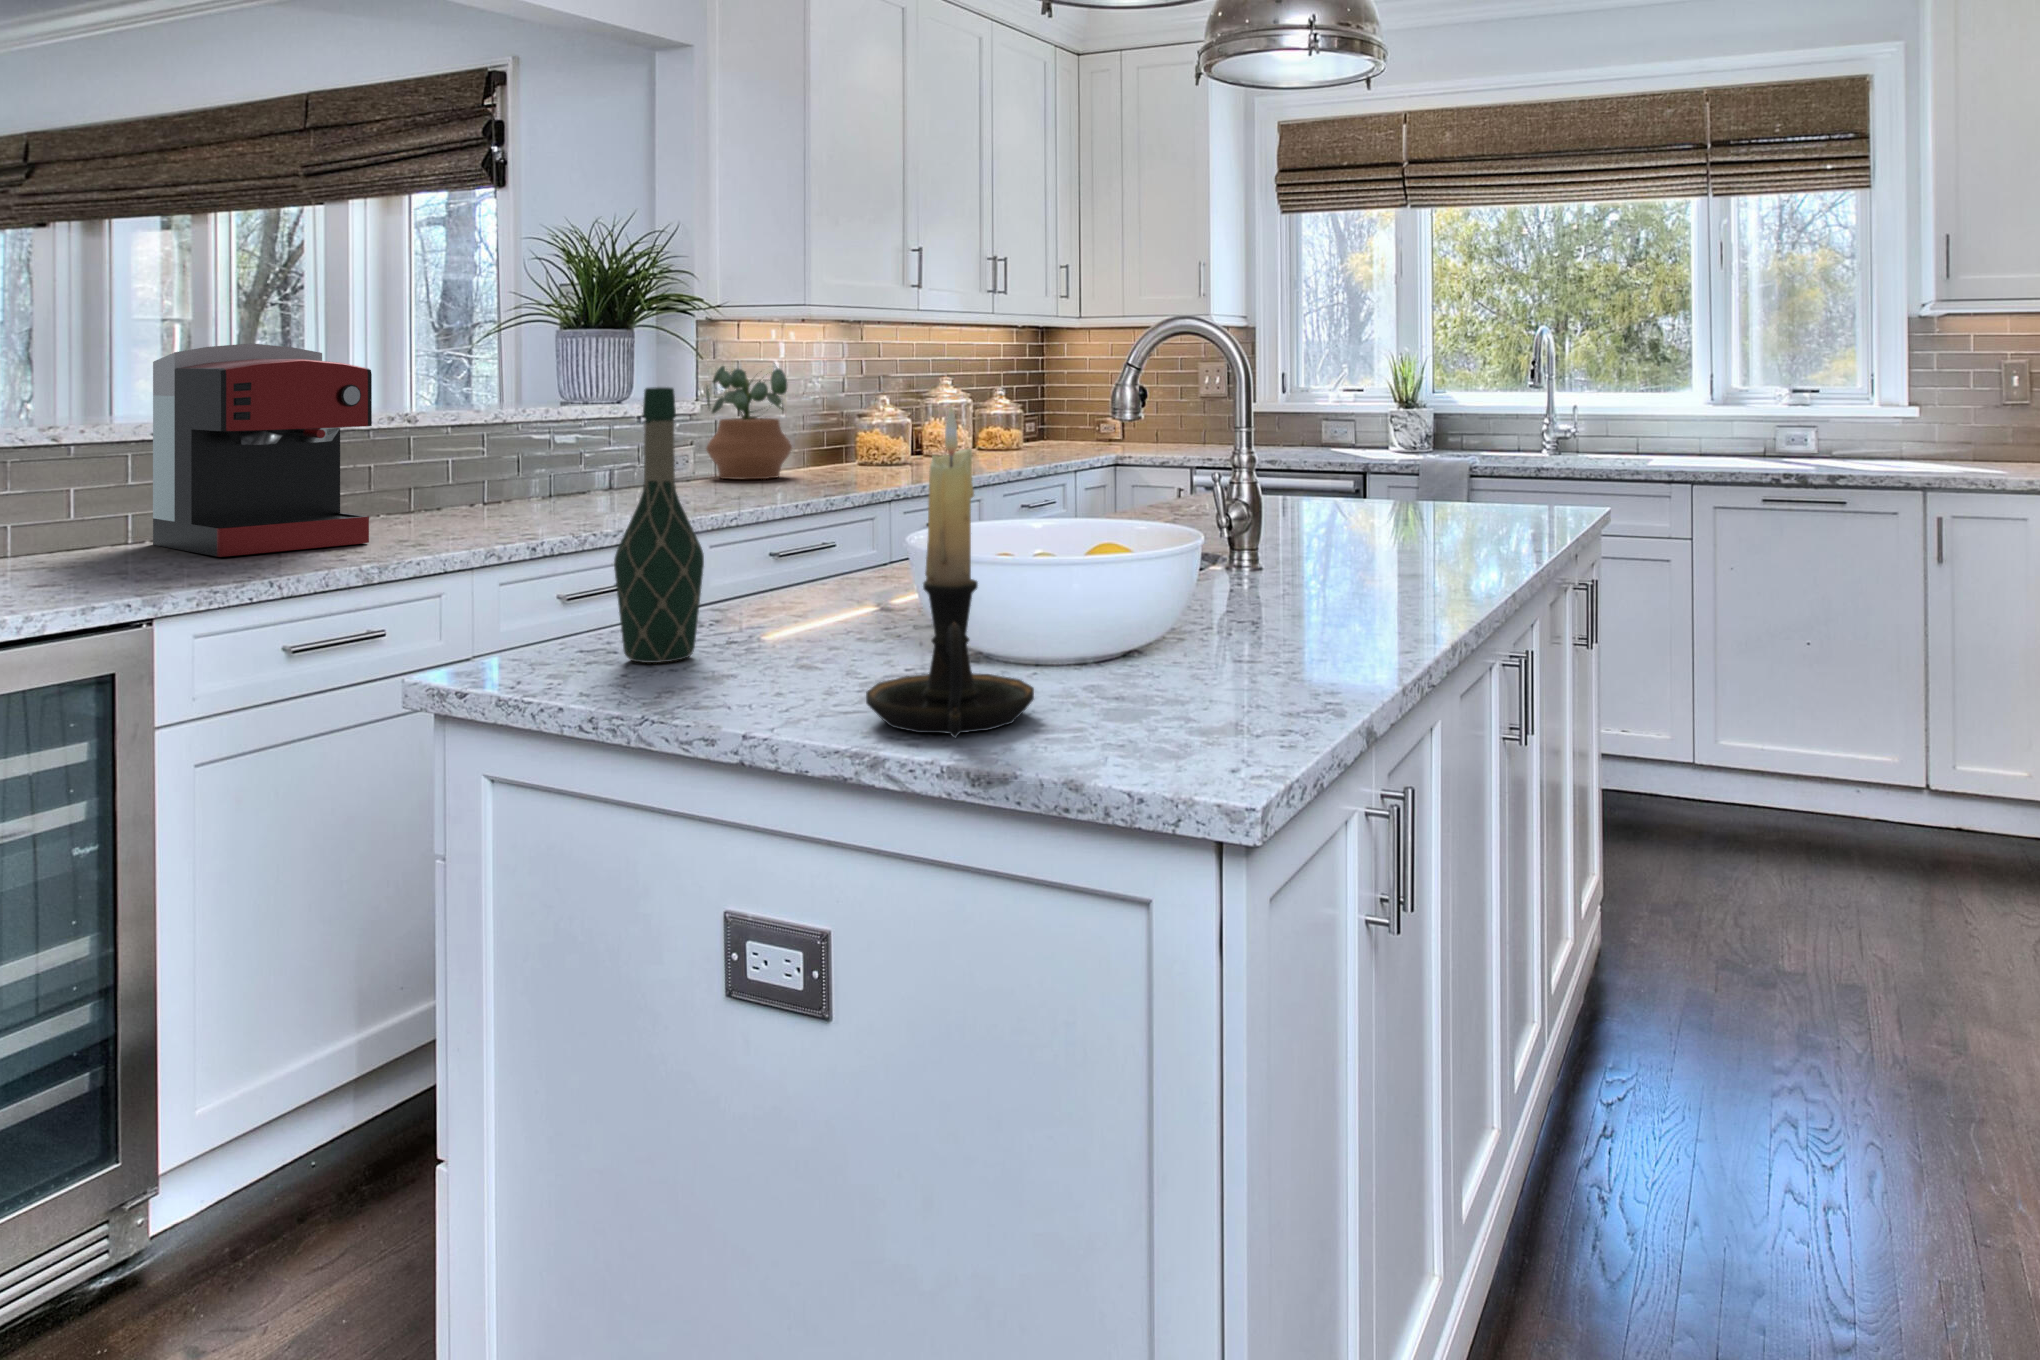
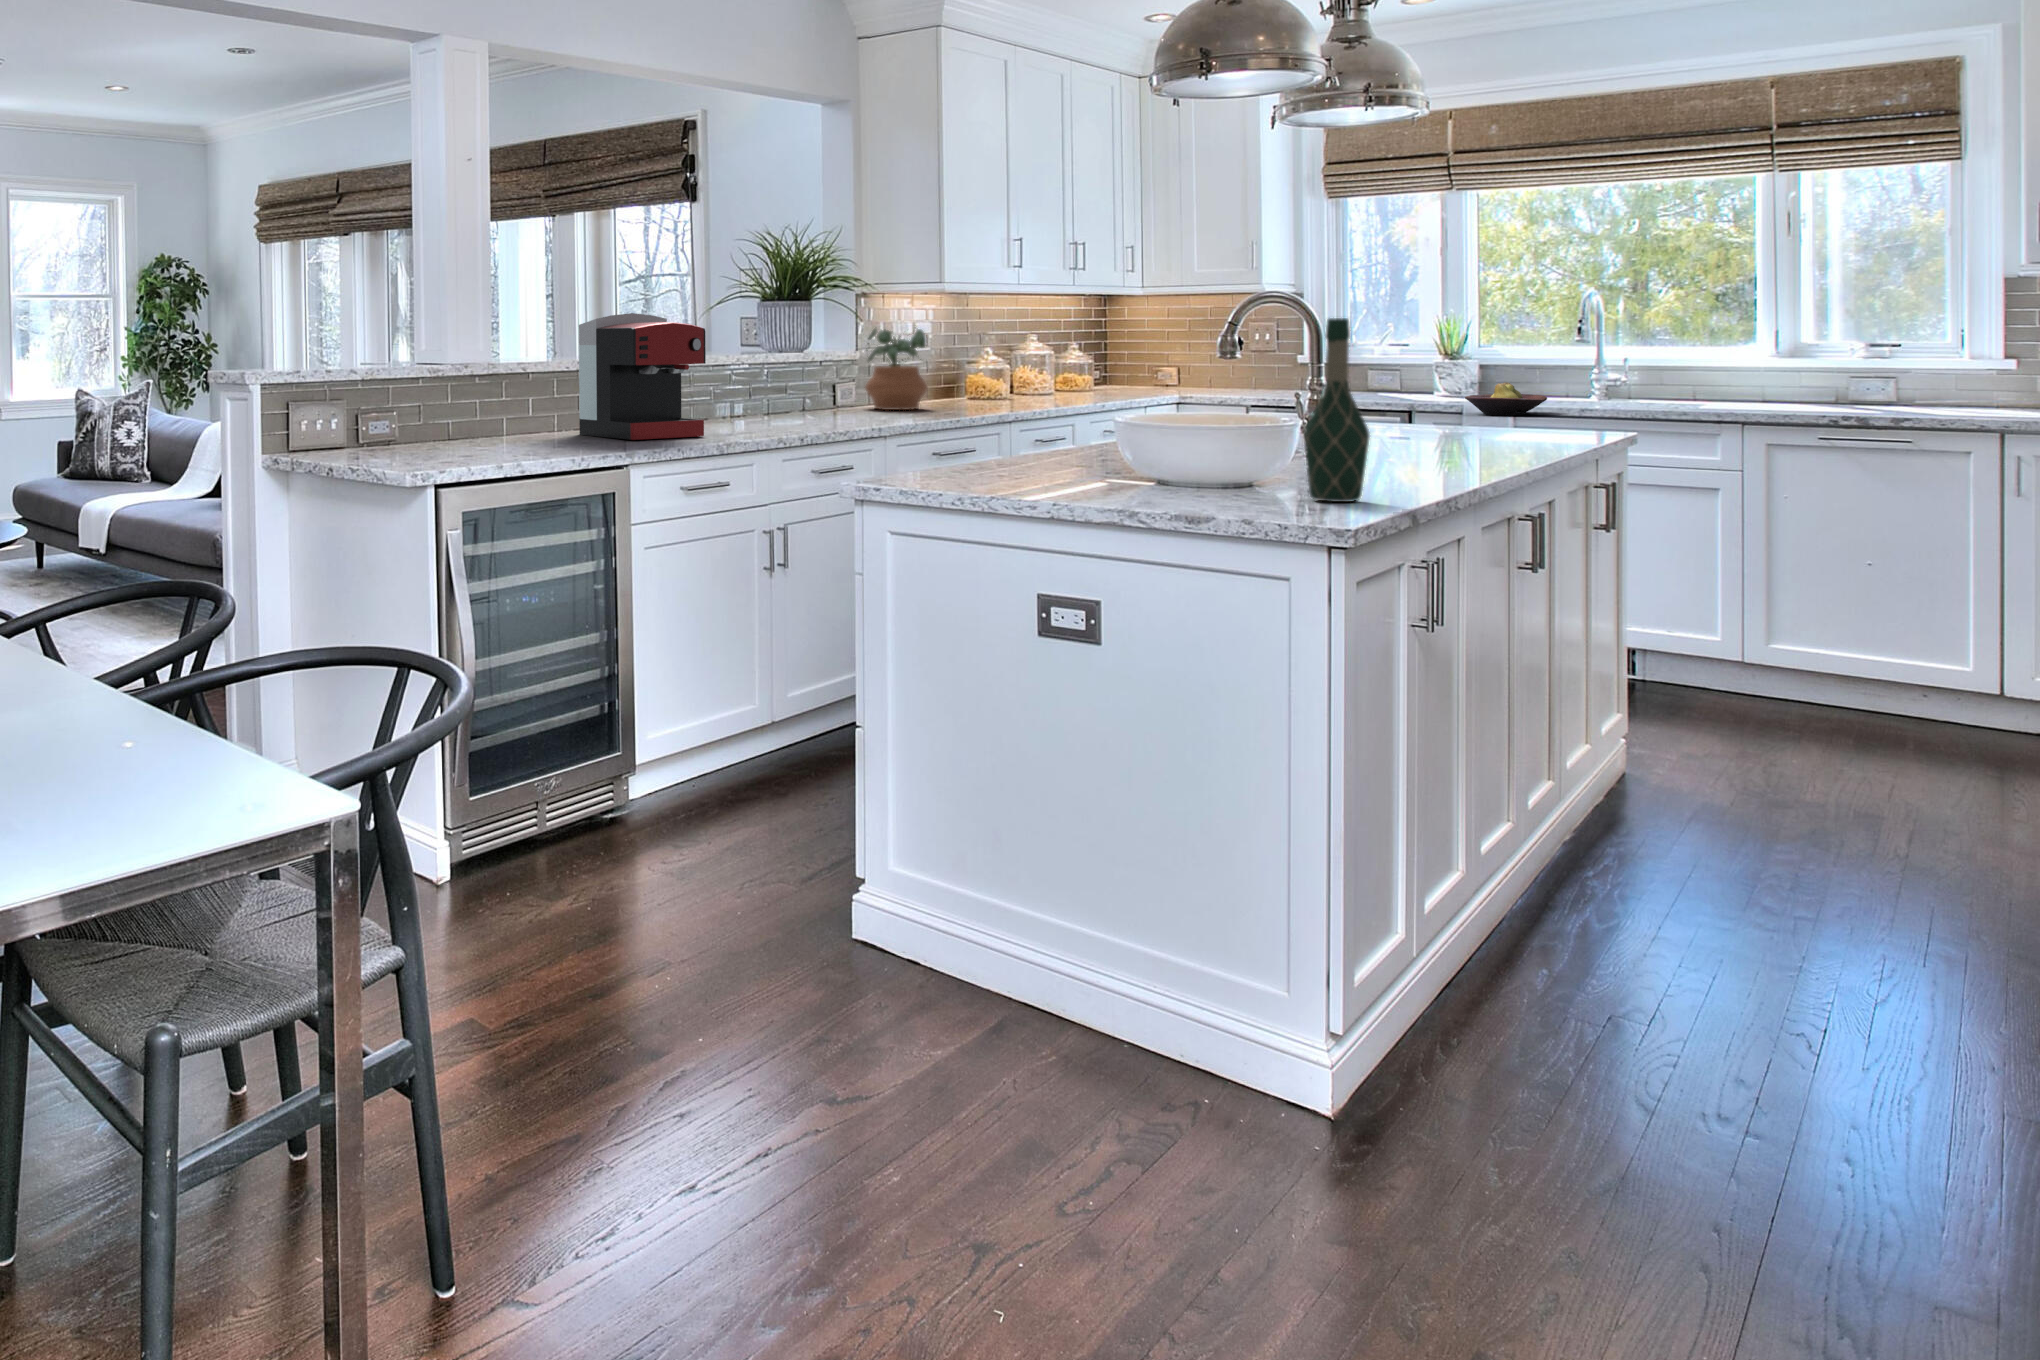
wine bottle: present [614,387,704,663] -> present [1303,318,1370,502]
candle holder: present [866,408,1034,738] -> none [1119,335,1213,502]
fruit bowl: none [1419,435,1501,475] -> present [1465,382,1547,416]

